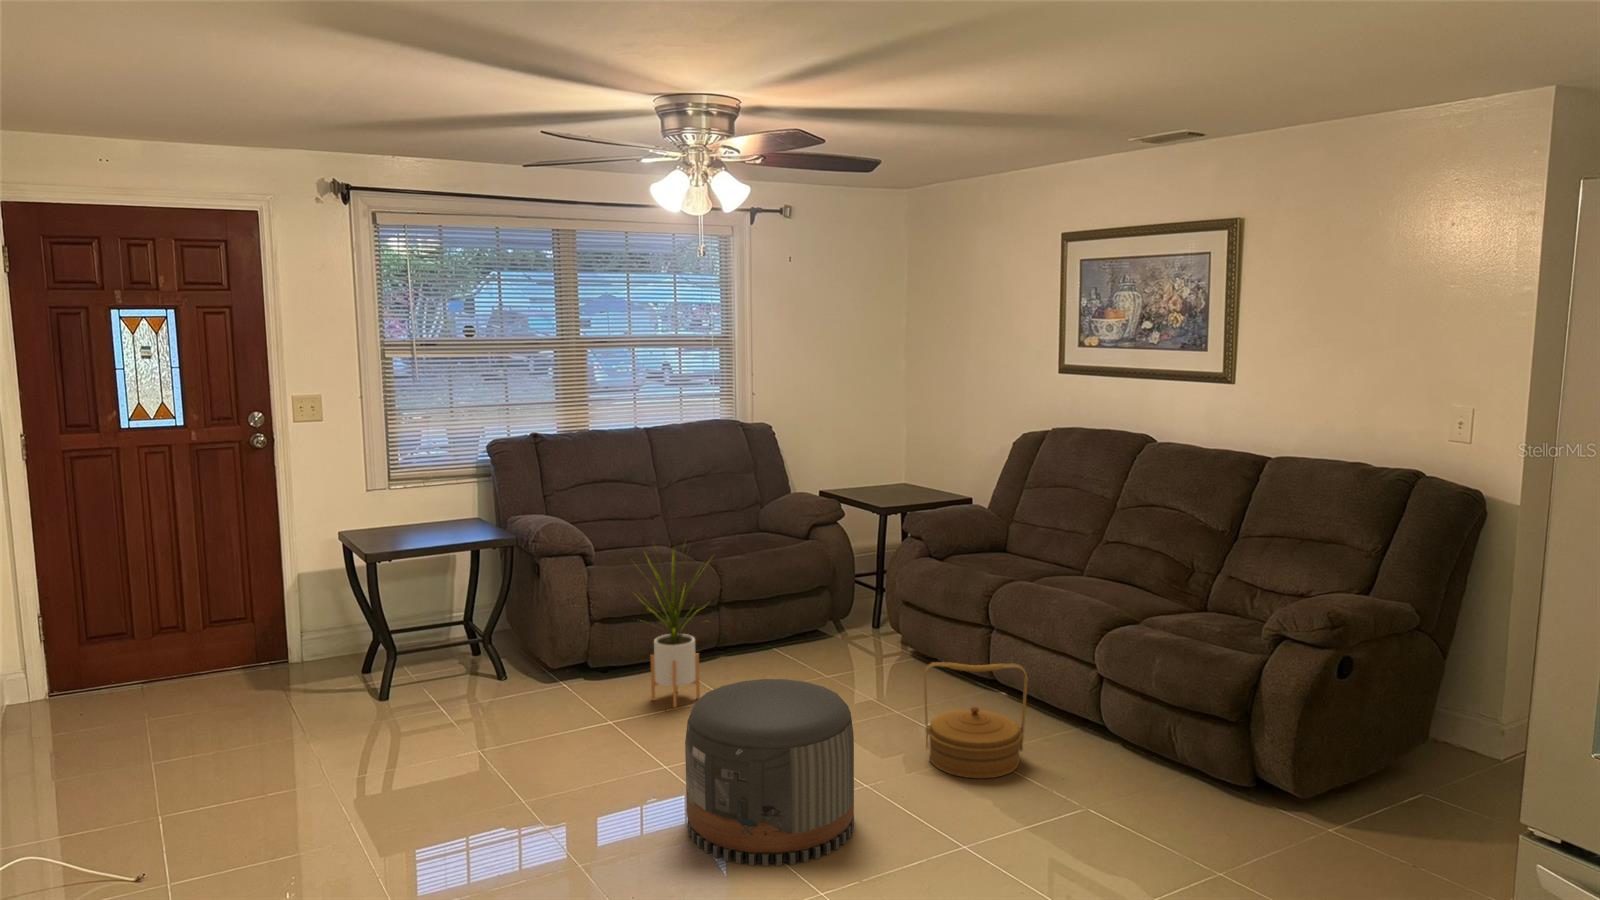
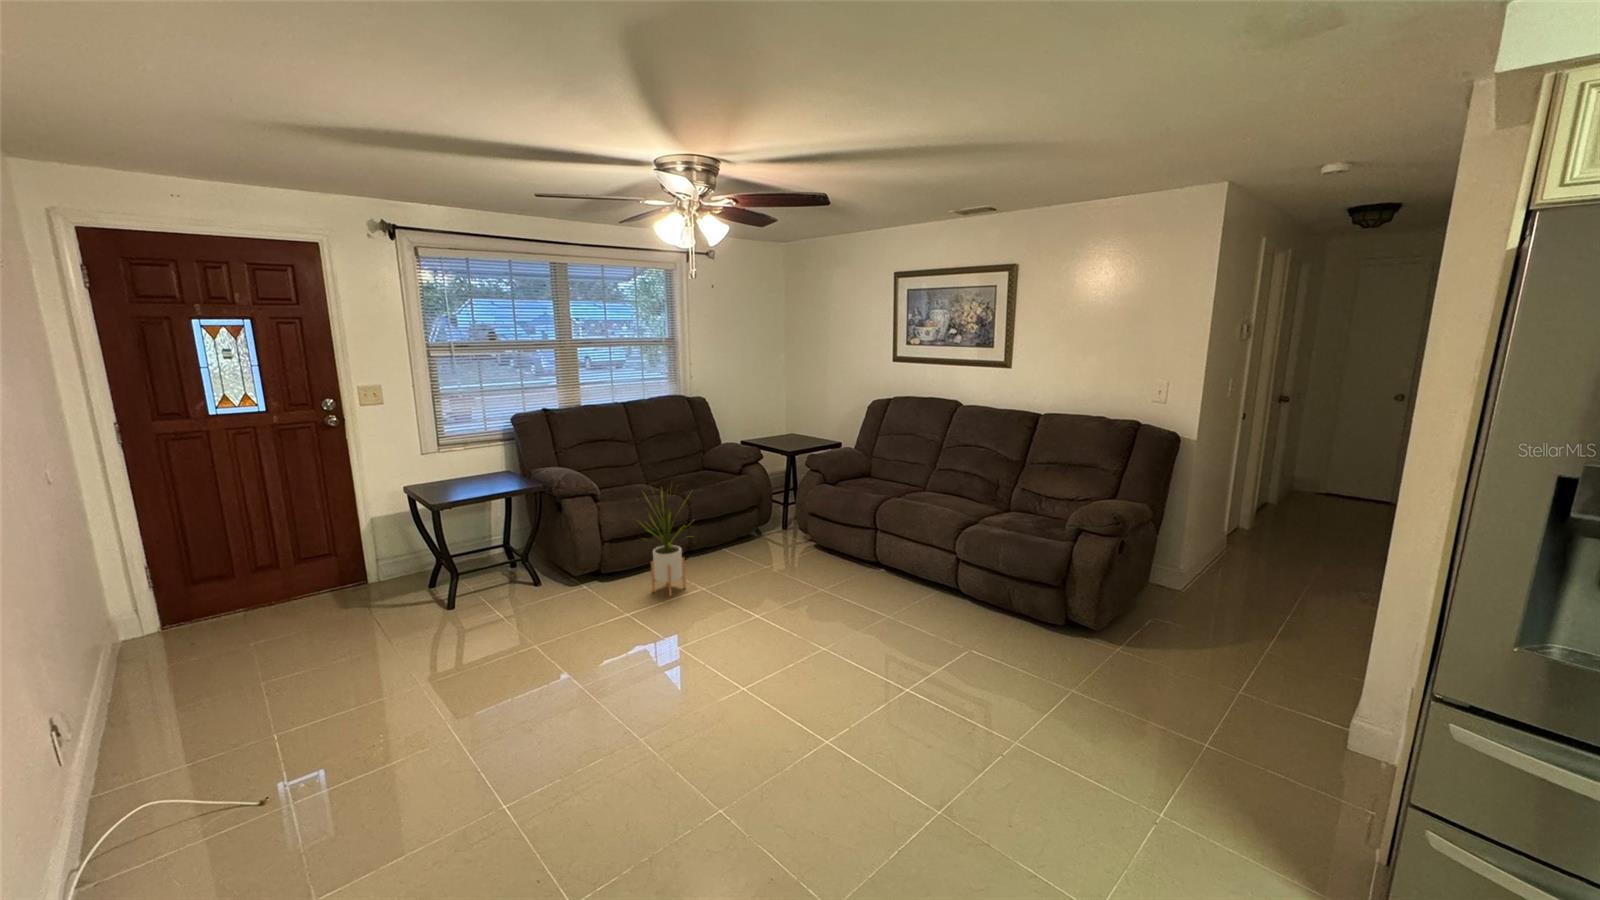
basket: present [924,662,1028,779] -> none [849,553,916,630]
pouf: present [685,679,854,866] -> none [707,577,825,711]

